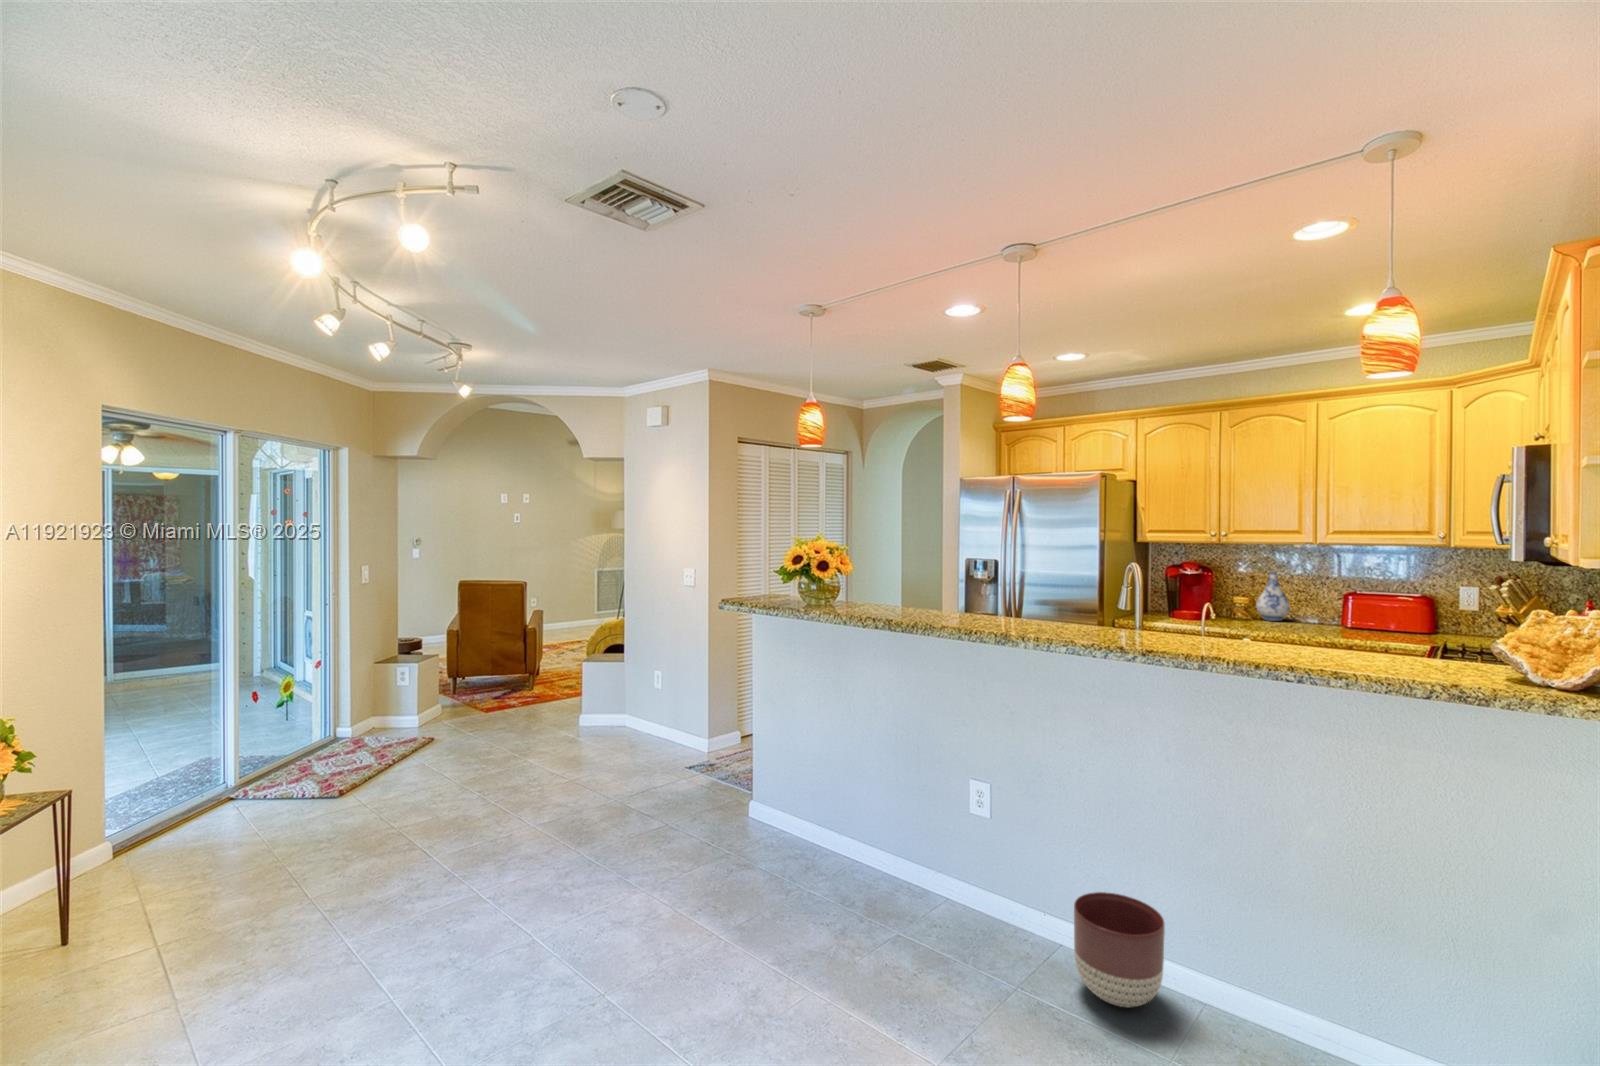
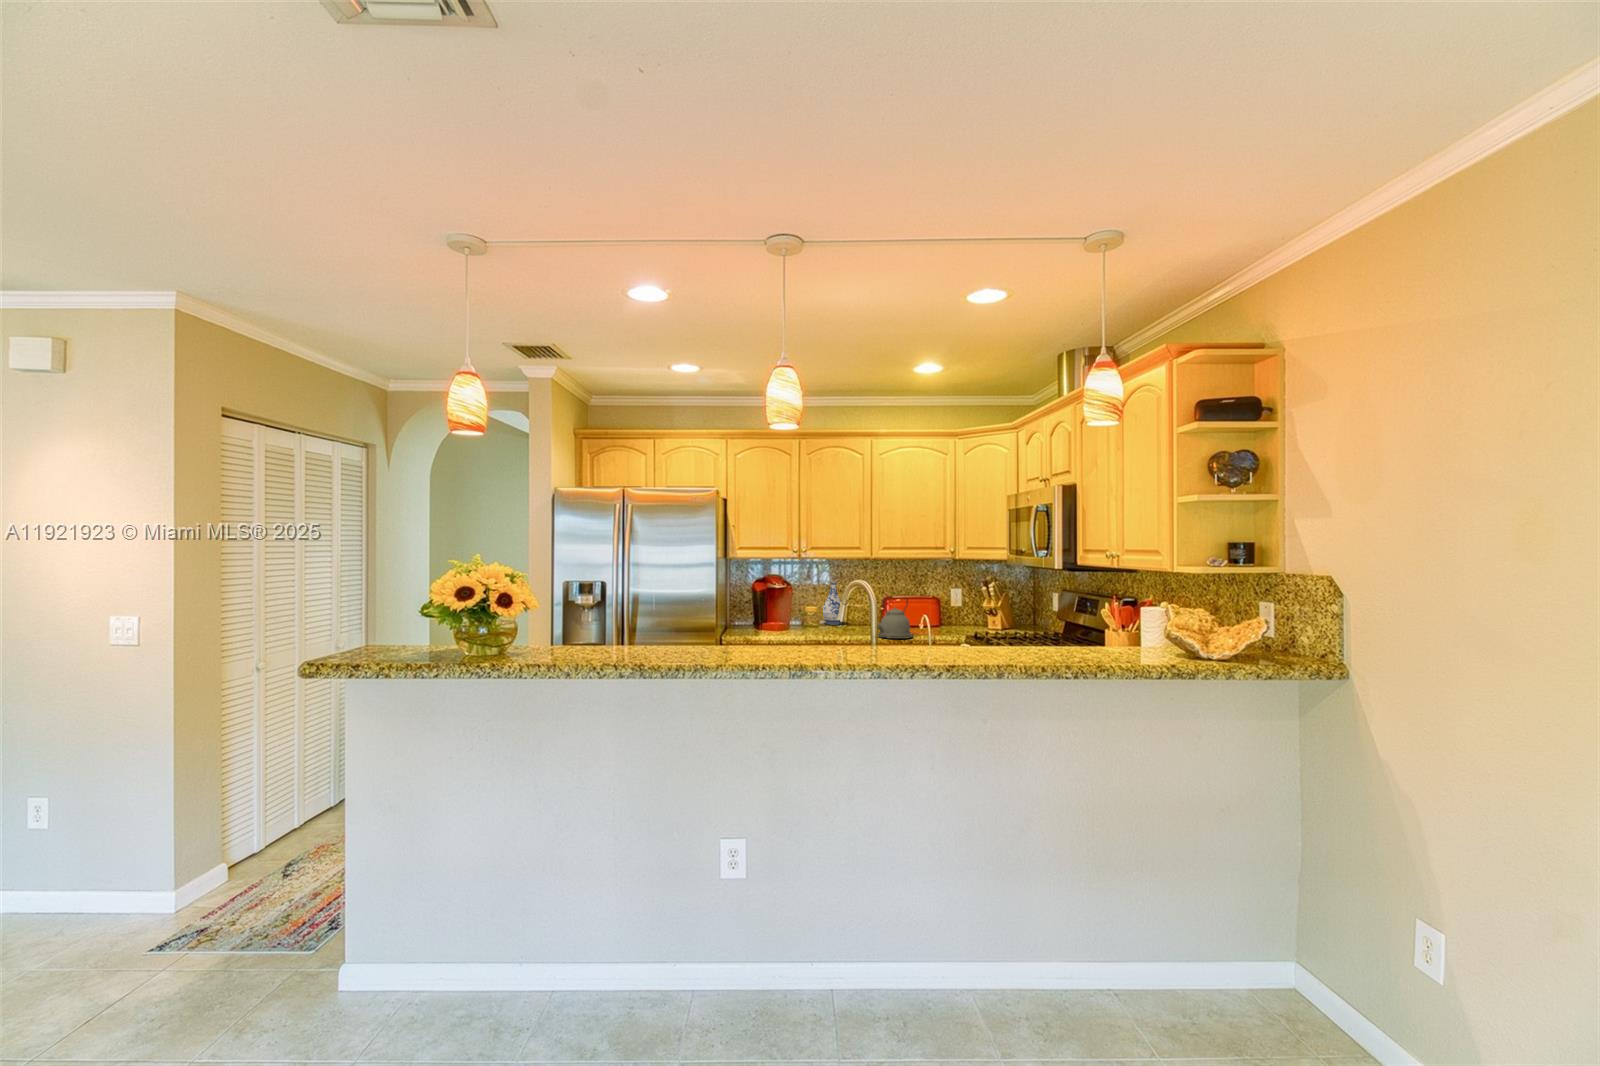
kettle: none [1286,591,1354,643] -> present [877,598,913,639]
planter: present [1074,892,1165,1007] -> none [894,911,978,1027]

